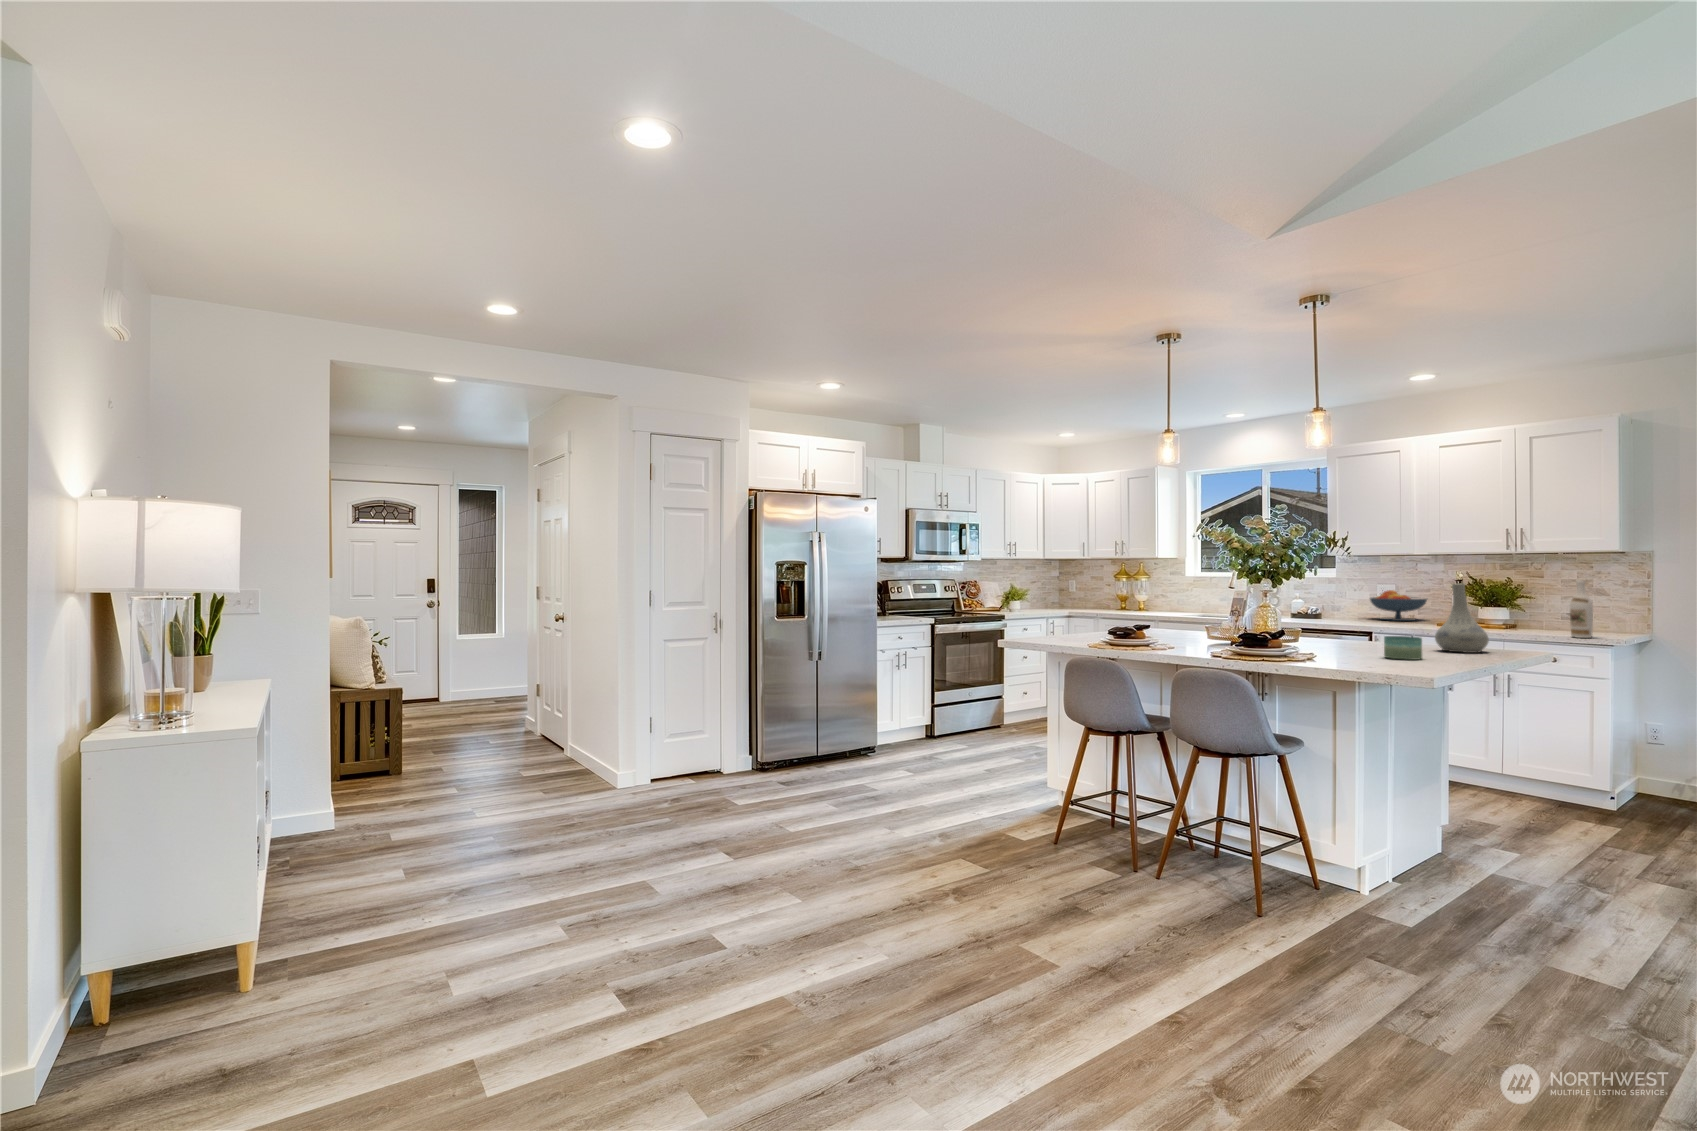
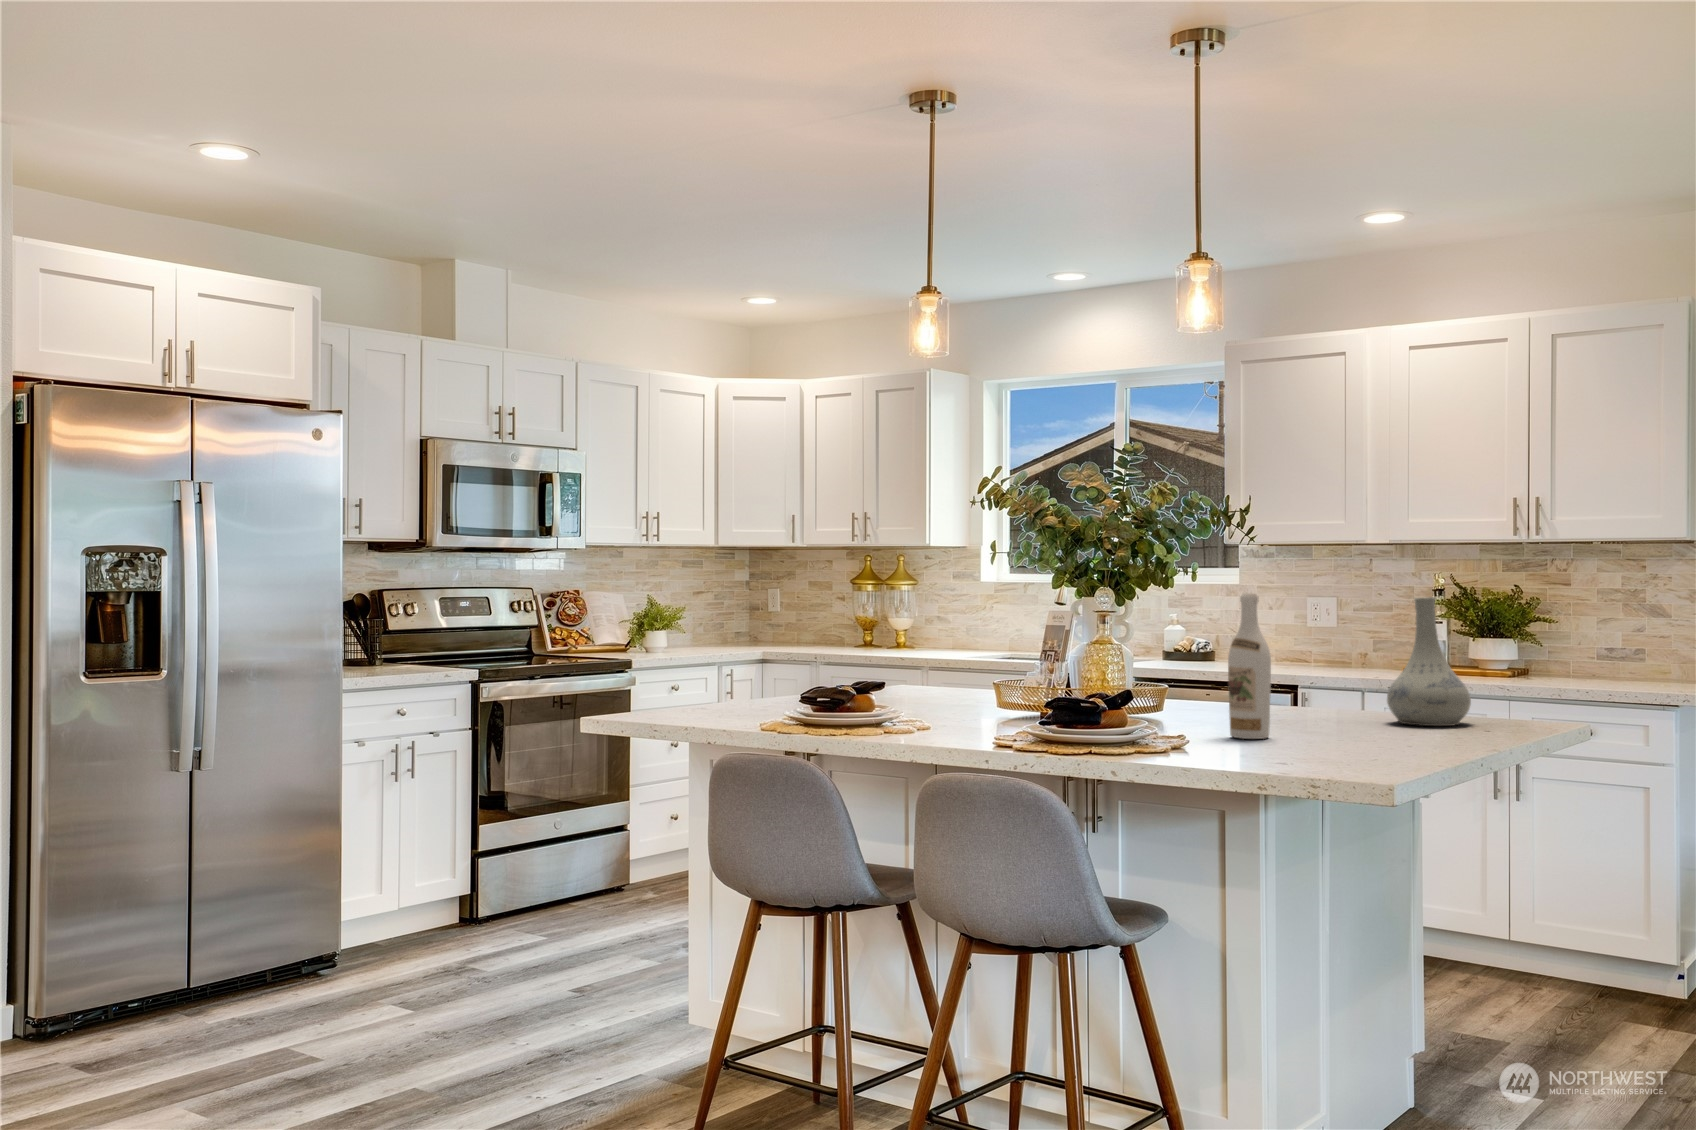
wine bottle: present [1570,580,1593,638] -> present [1228,593,1271,739]
fruit bowl: present [1370,590,1427,621] -> none [1285,608,1374,663]
candle: present [1384,636,1422,660] -> none [1305,698,1367,744]

